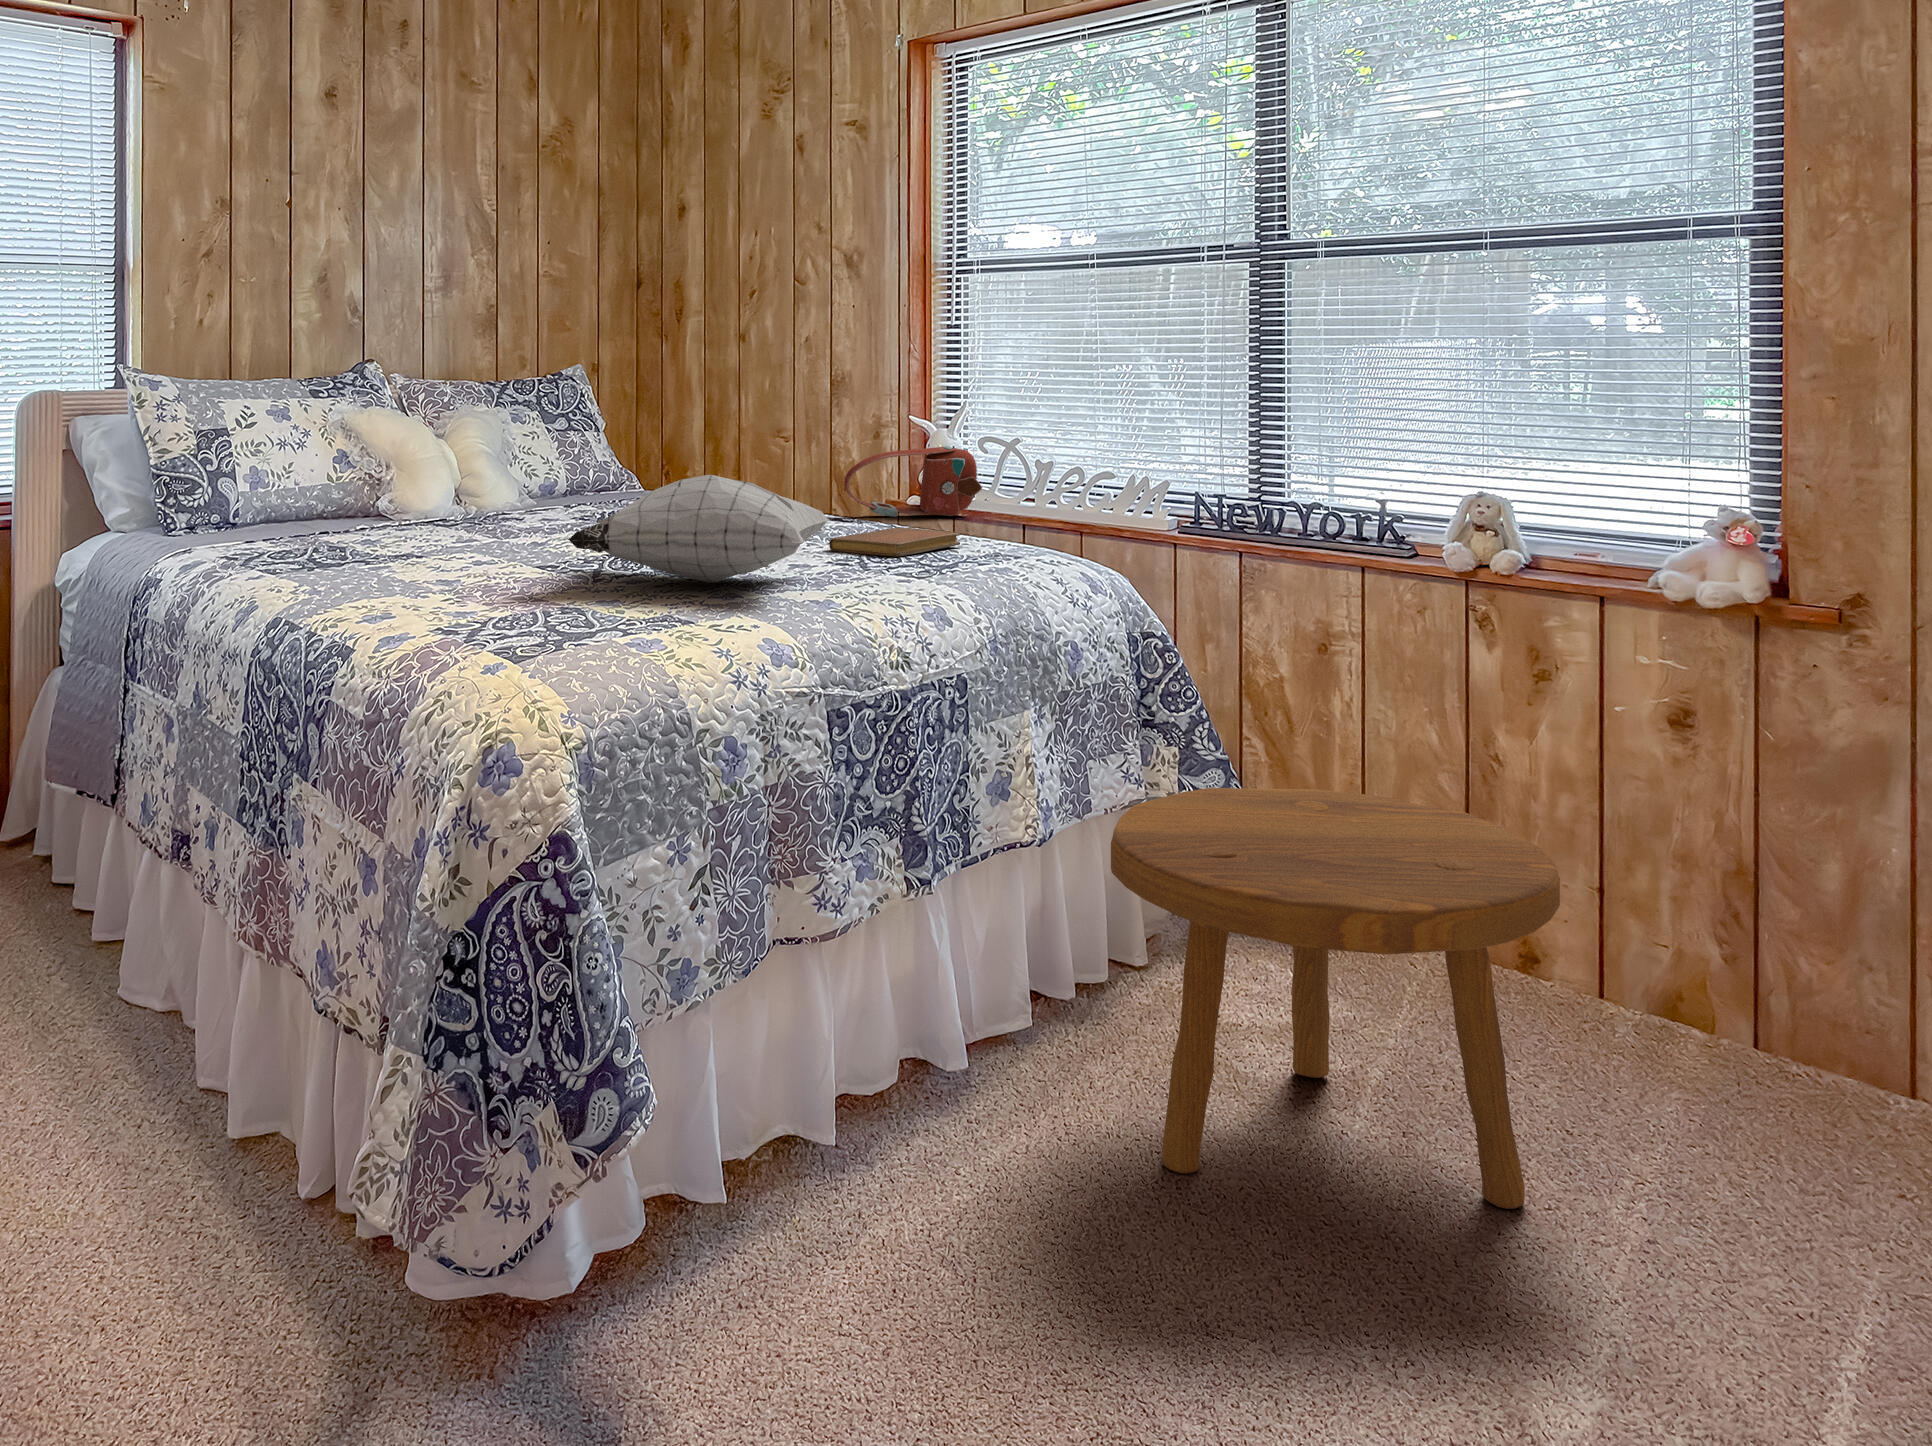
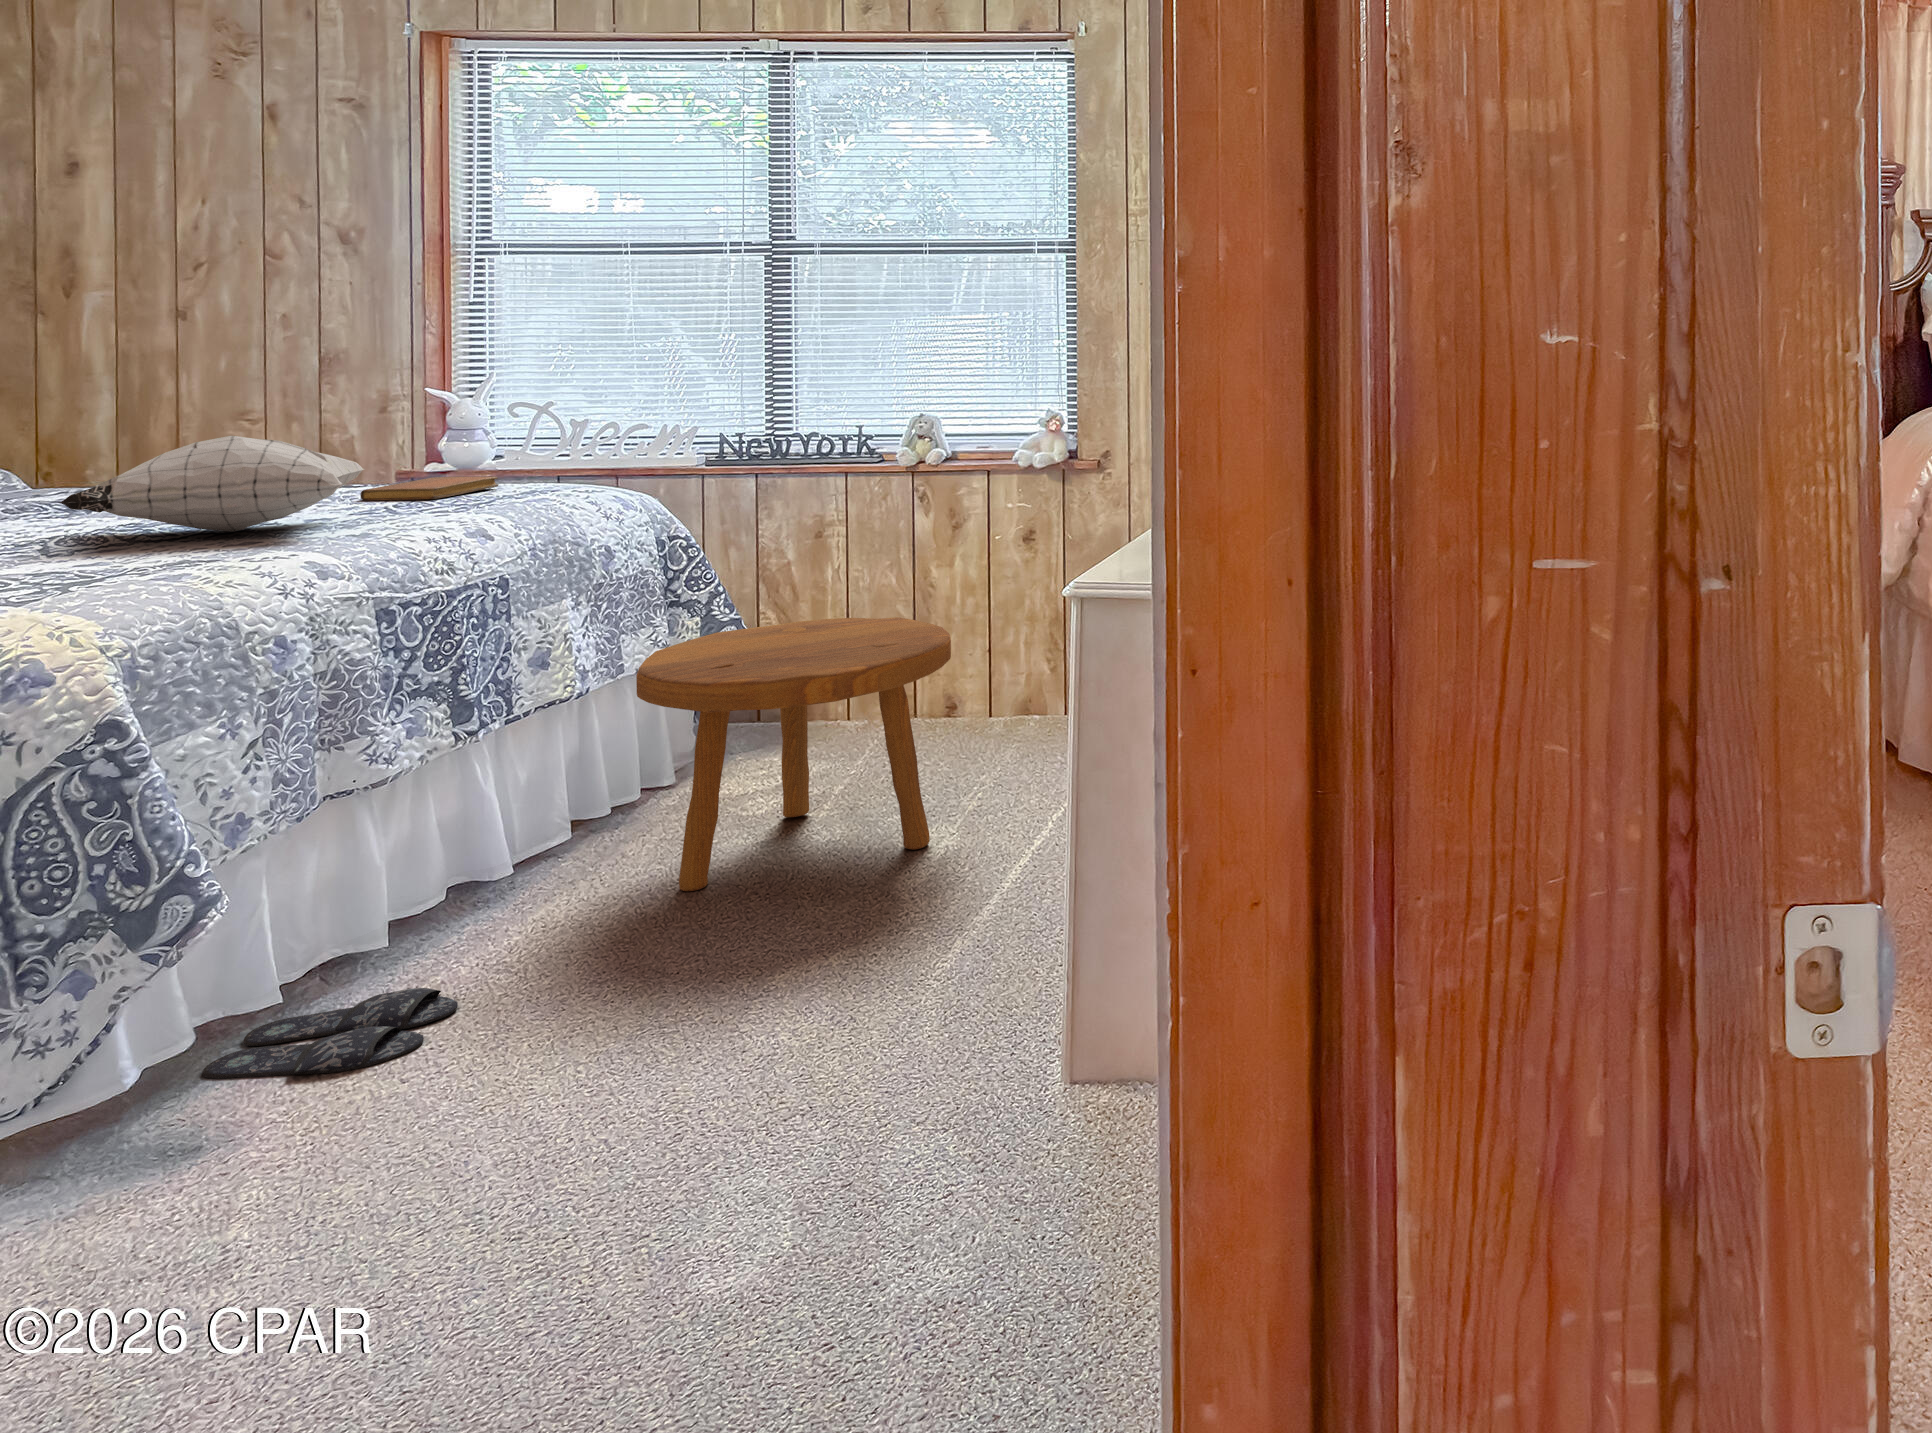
handbag: present [844,446,982,517] -> none [371,409,519,473]
slippers: none [647,1215,901,1344] -> present [203,988,458,1079]

